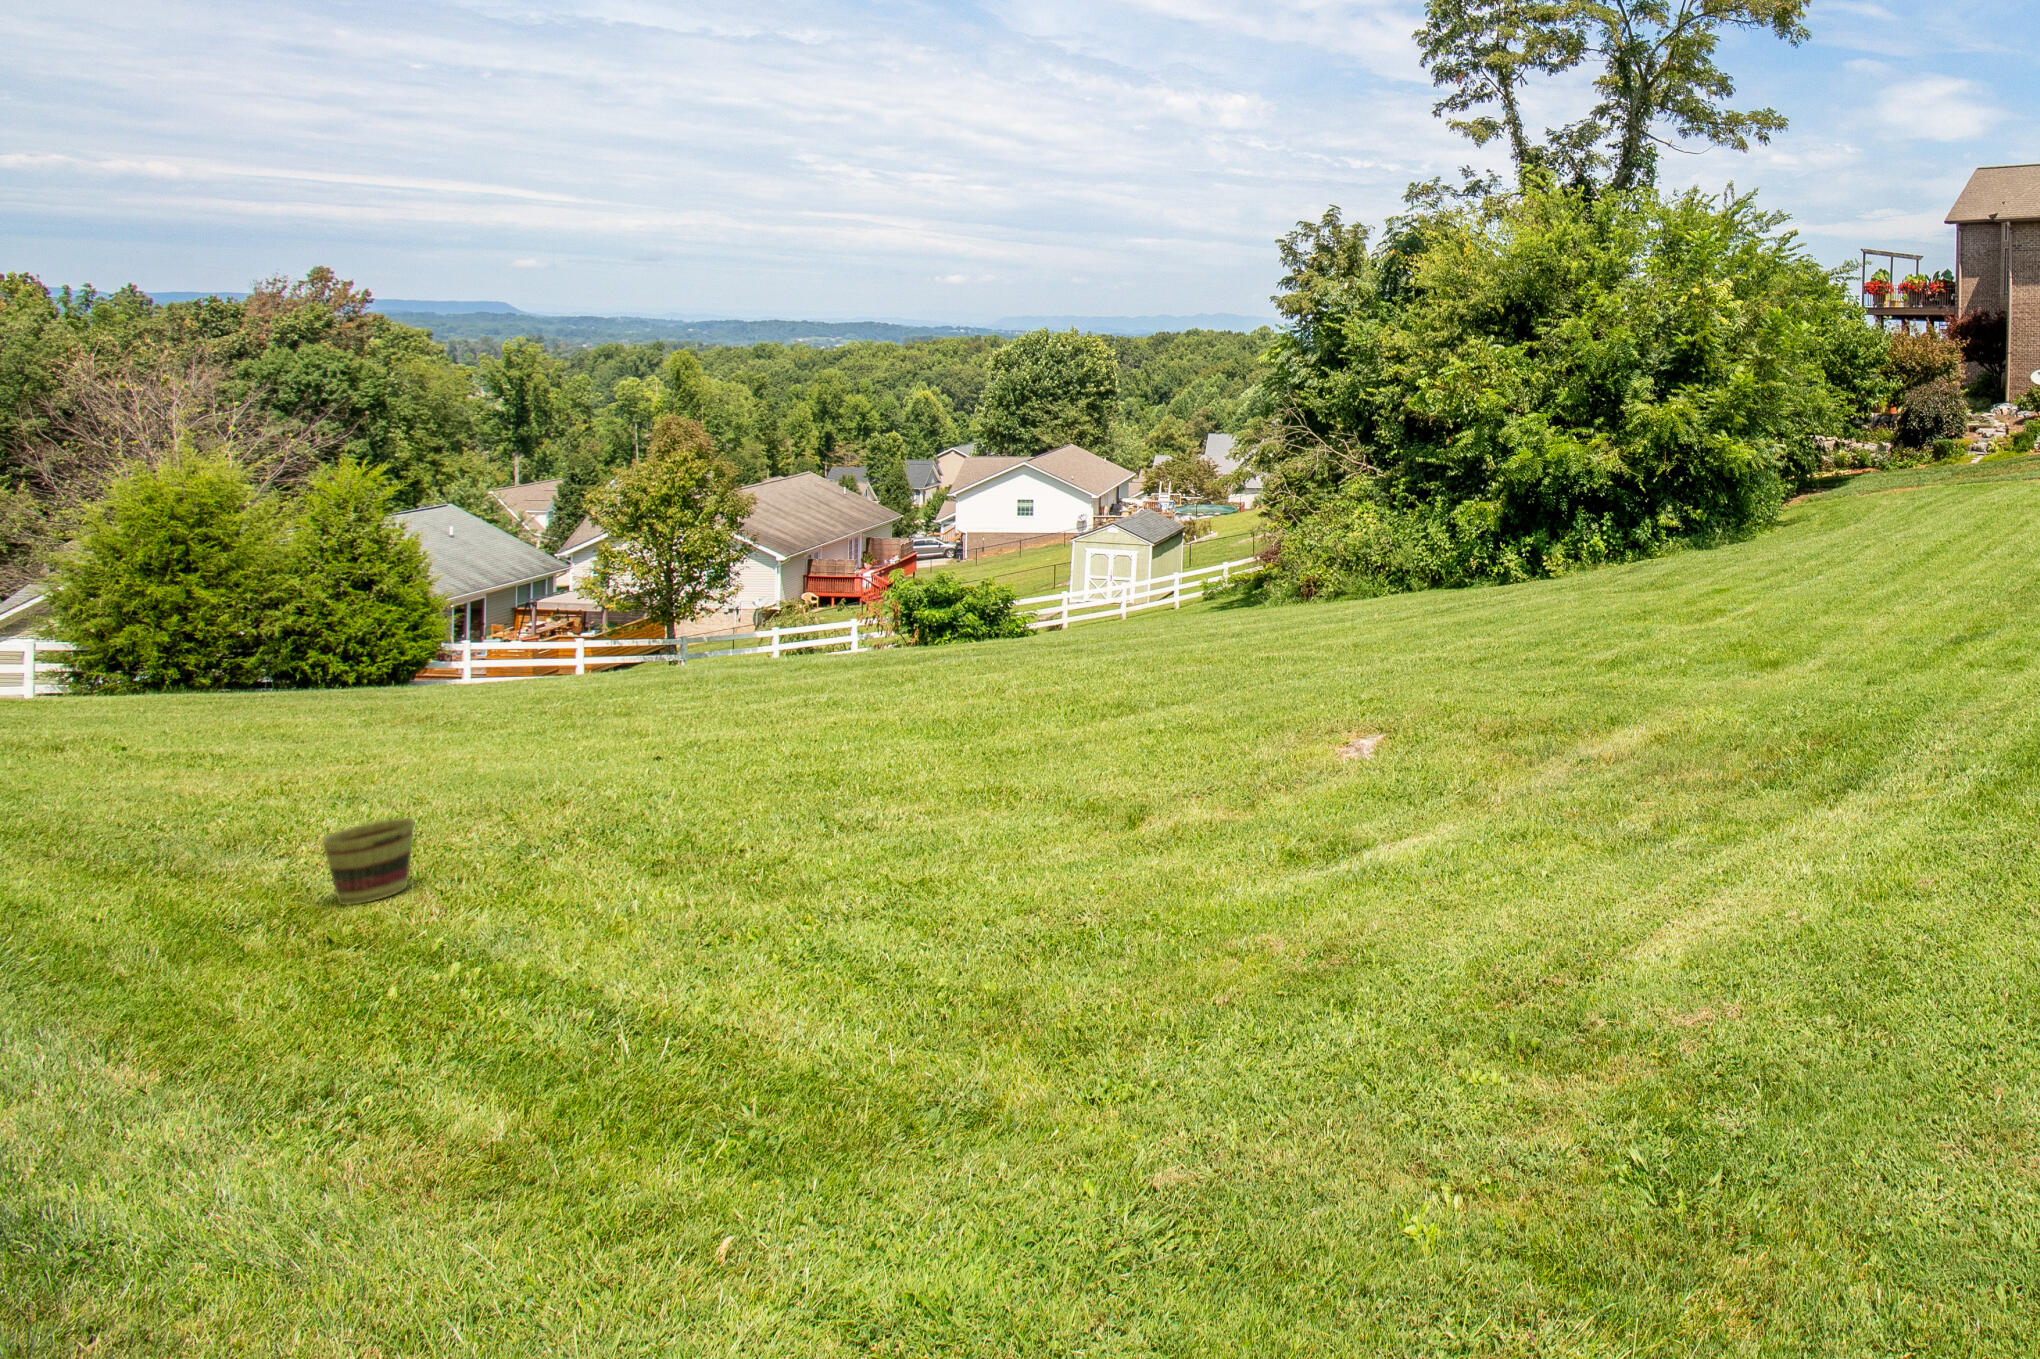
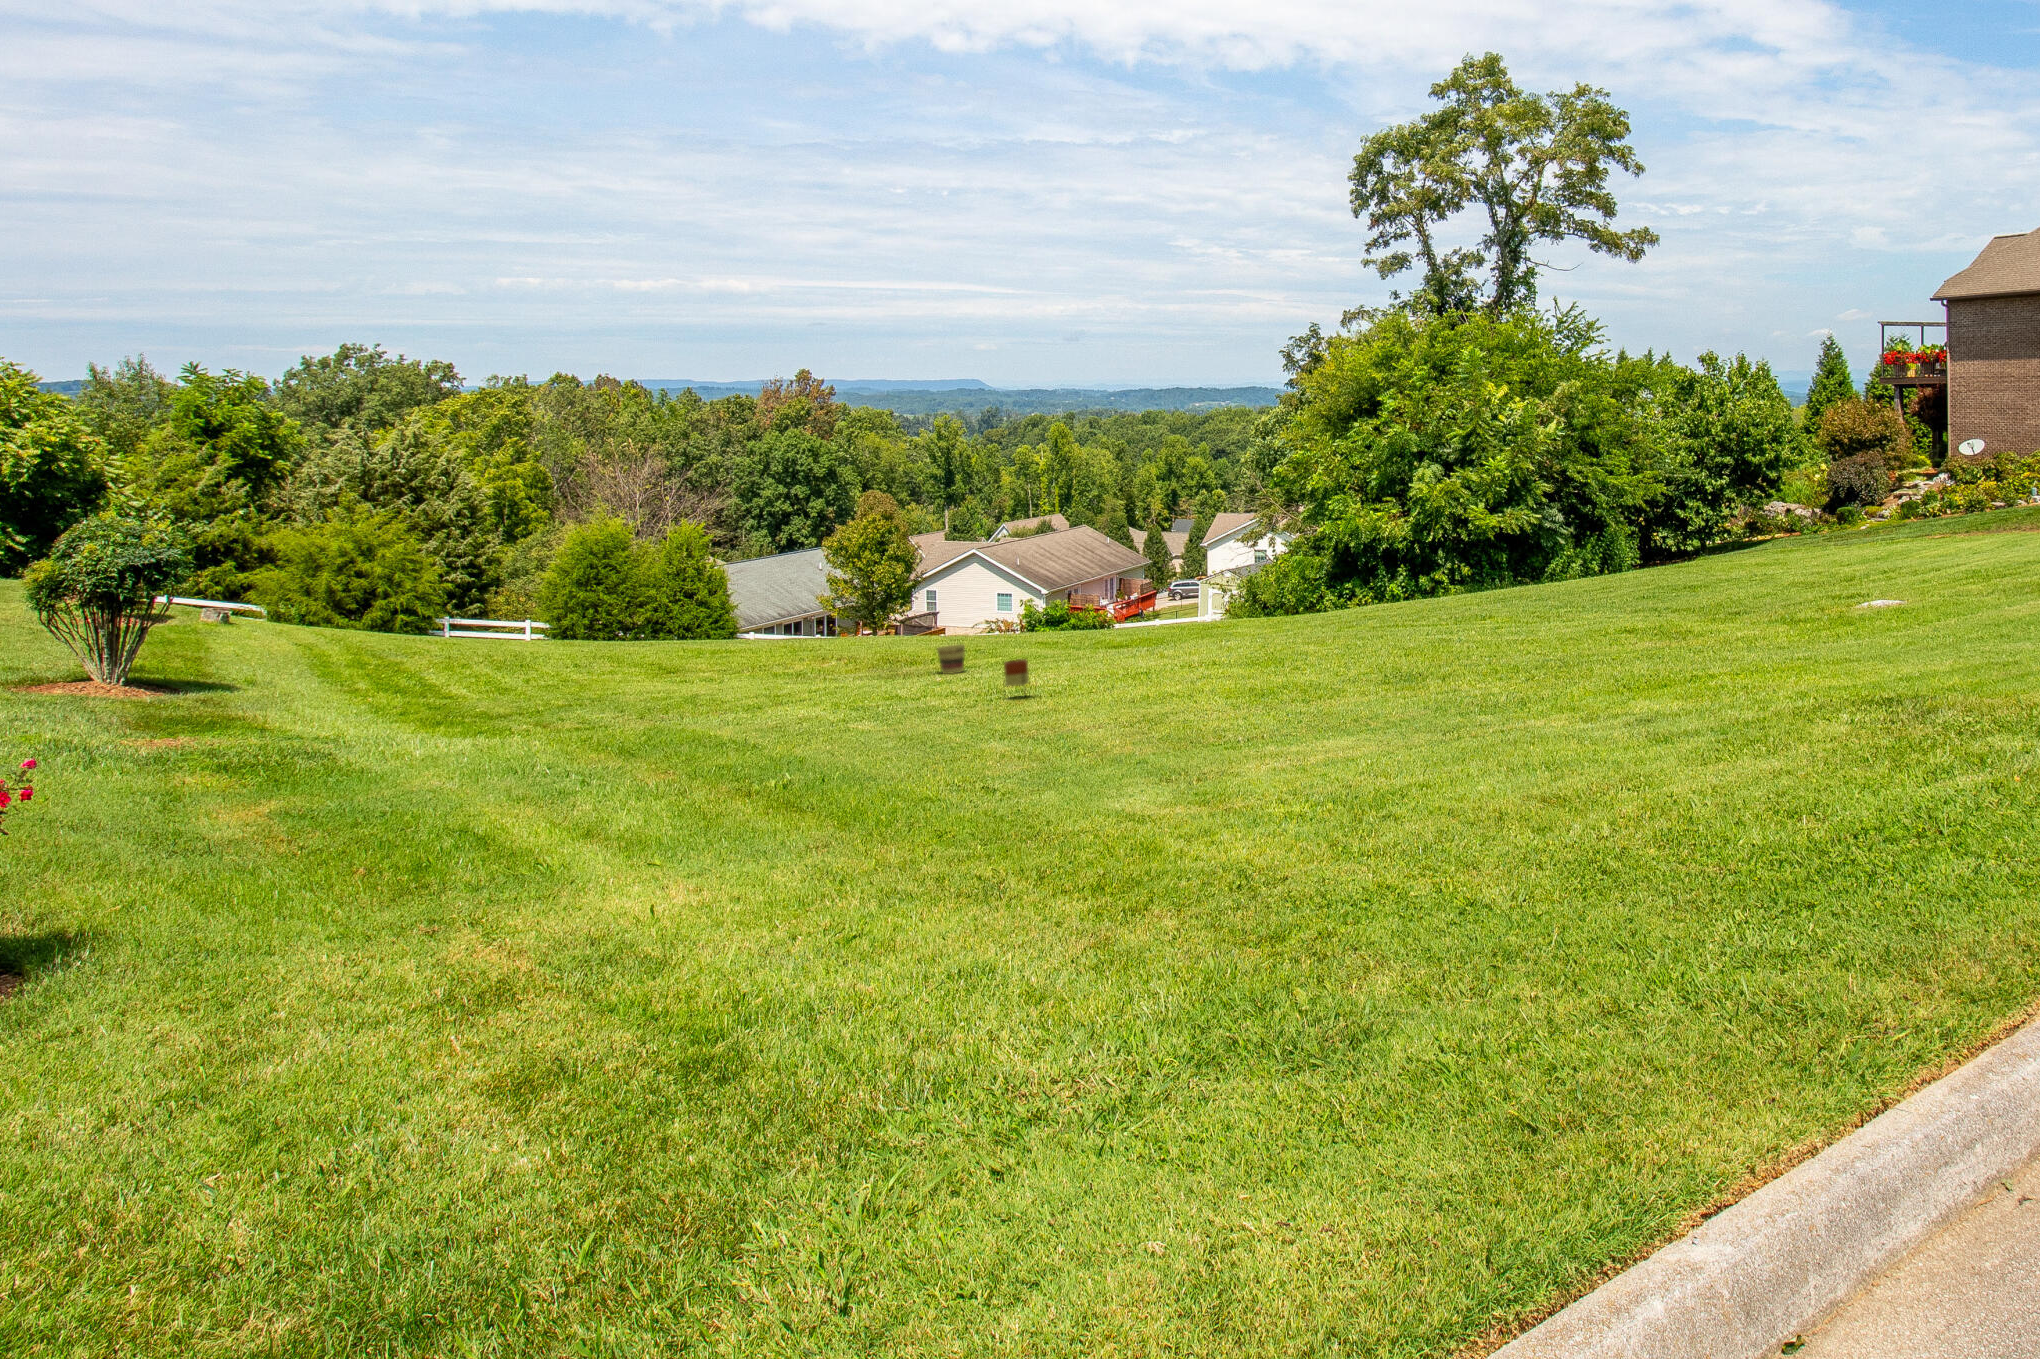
planter: none [373,917,466,1044] -> present [1004,659,1029,686]

